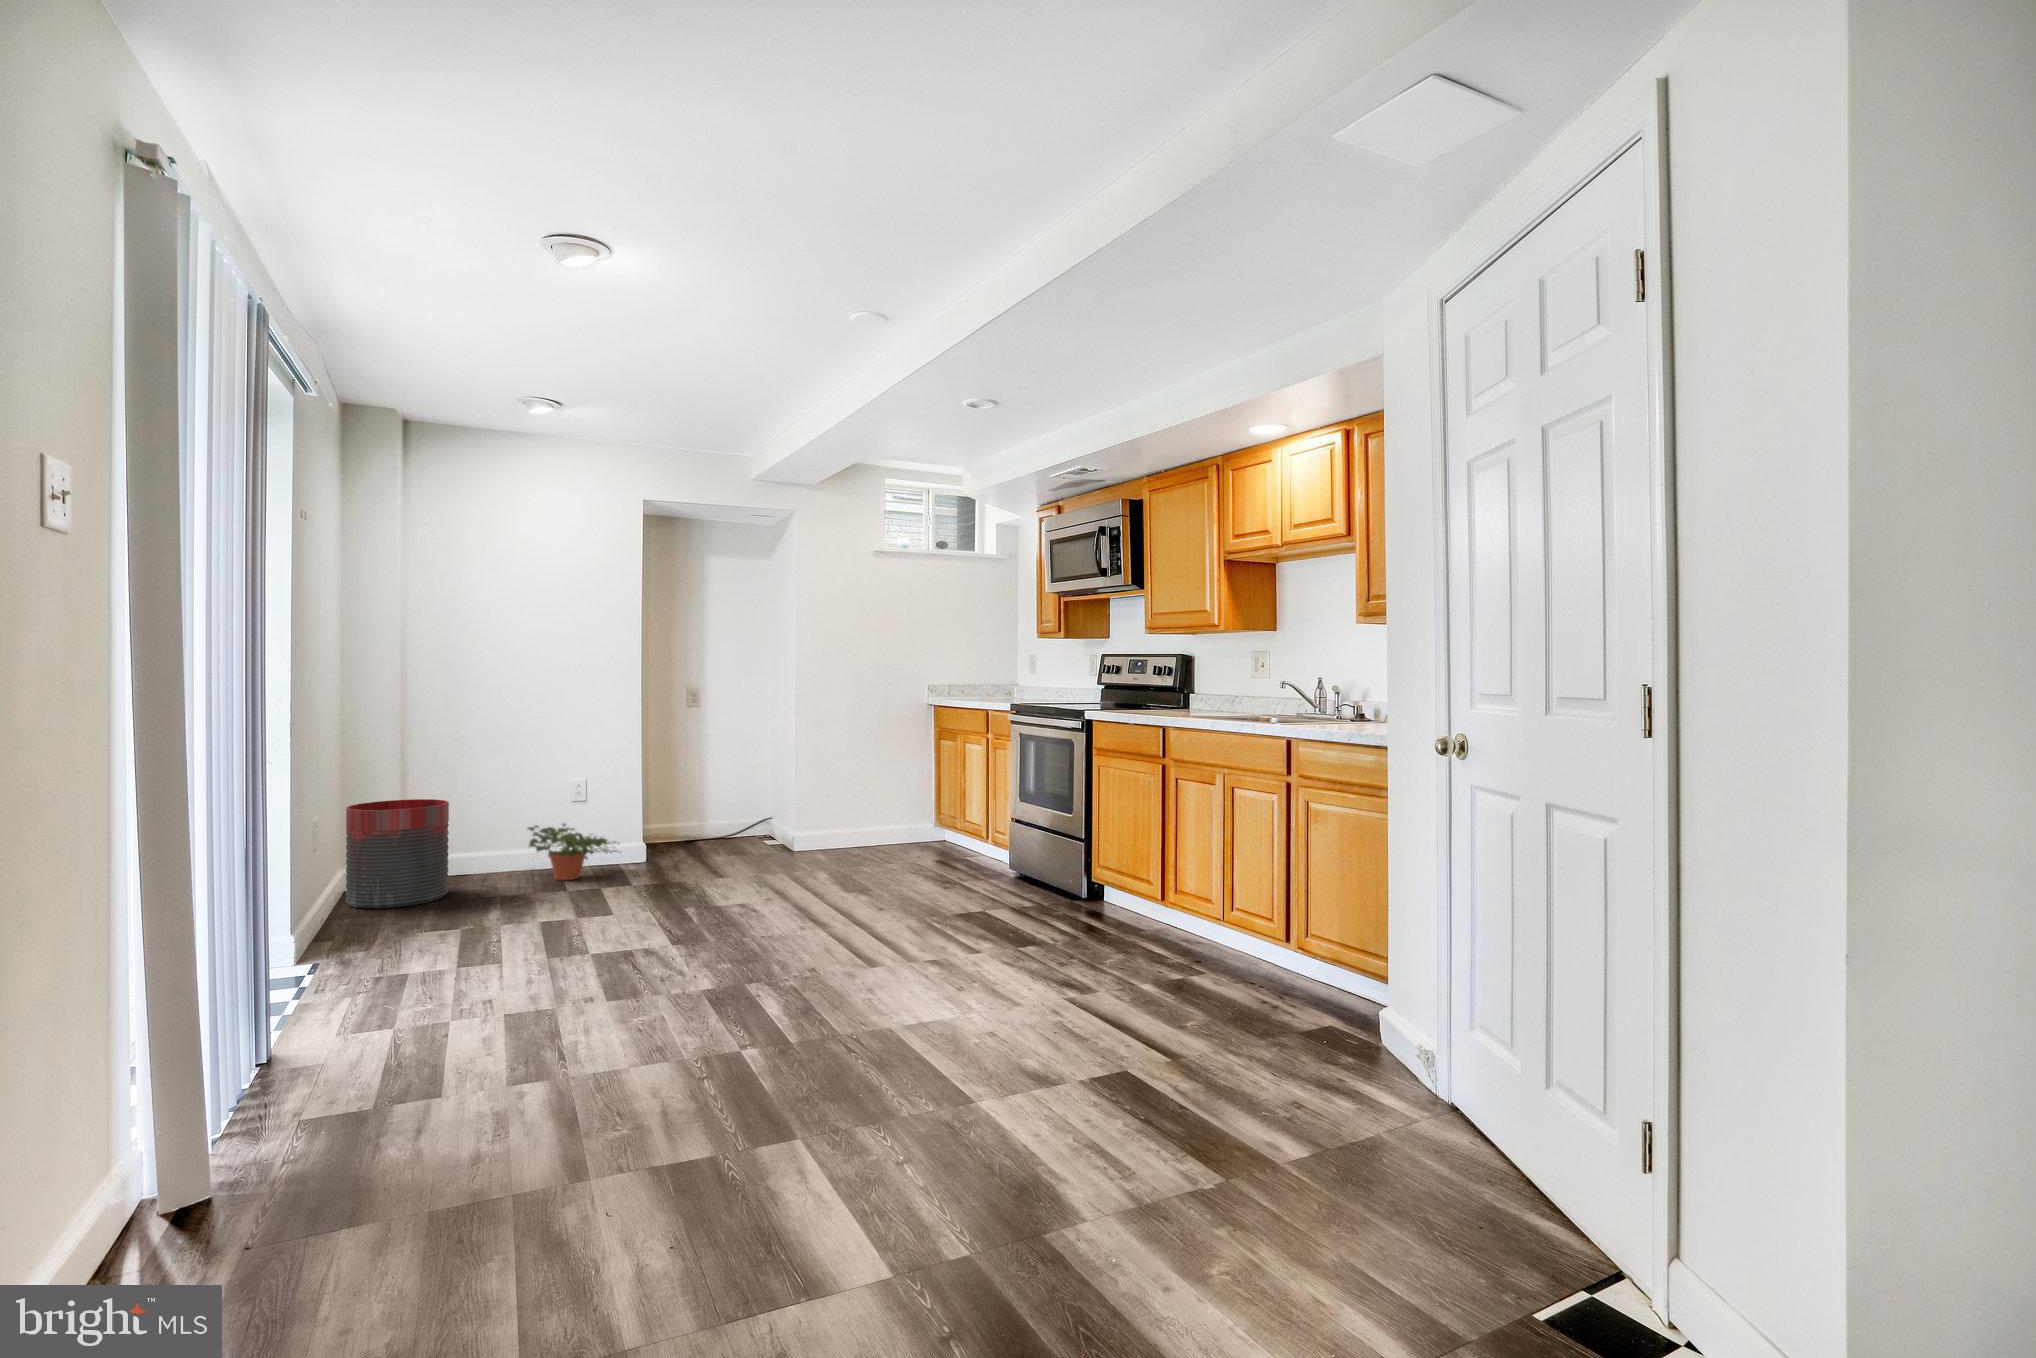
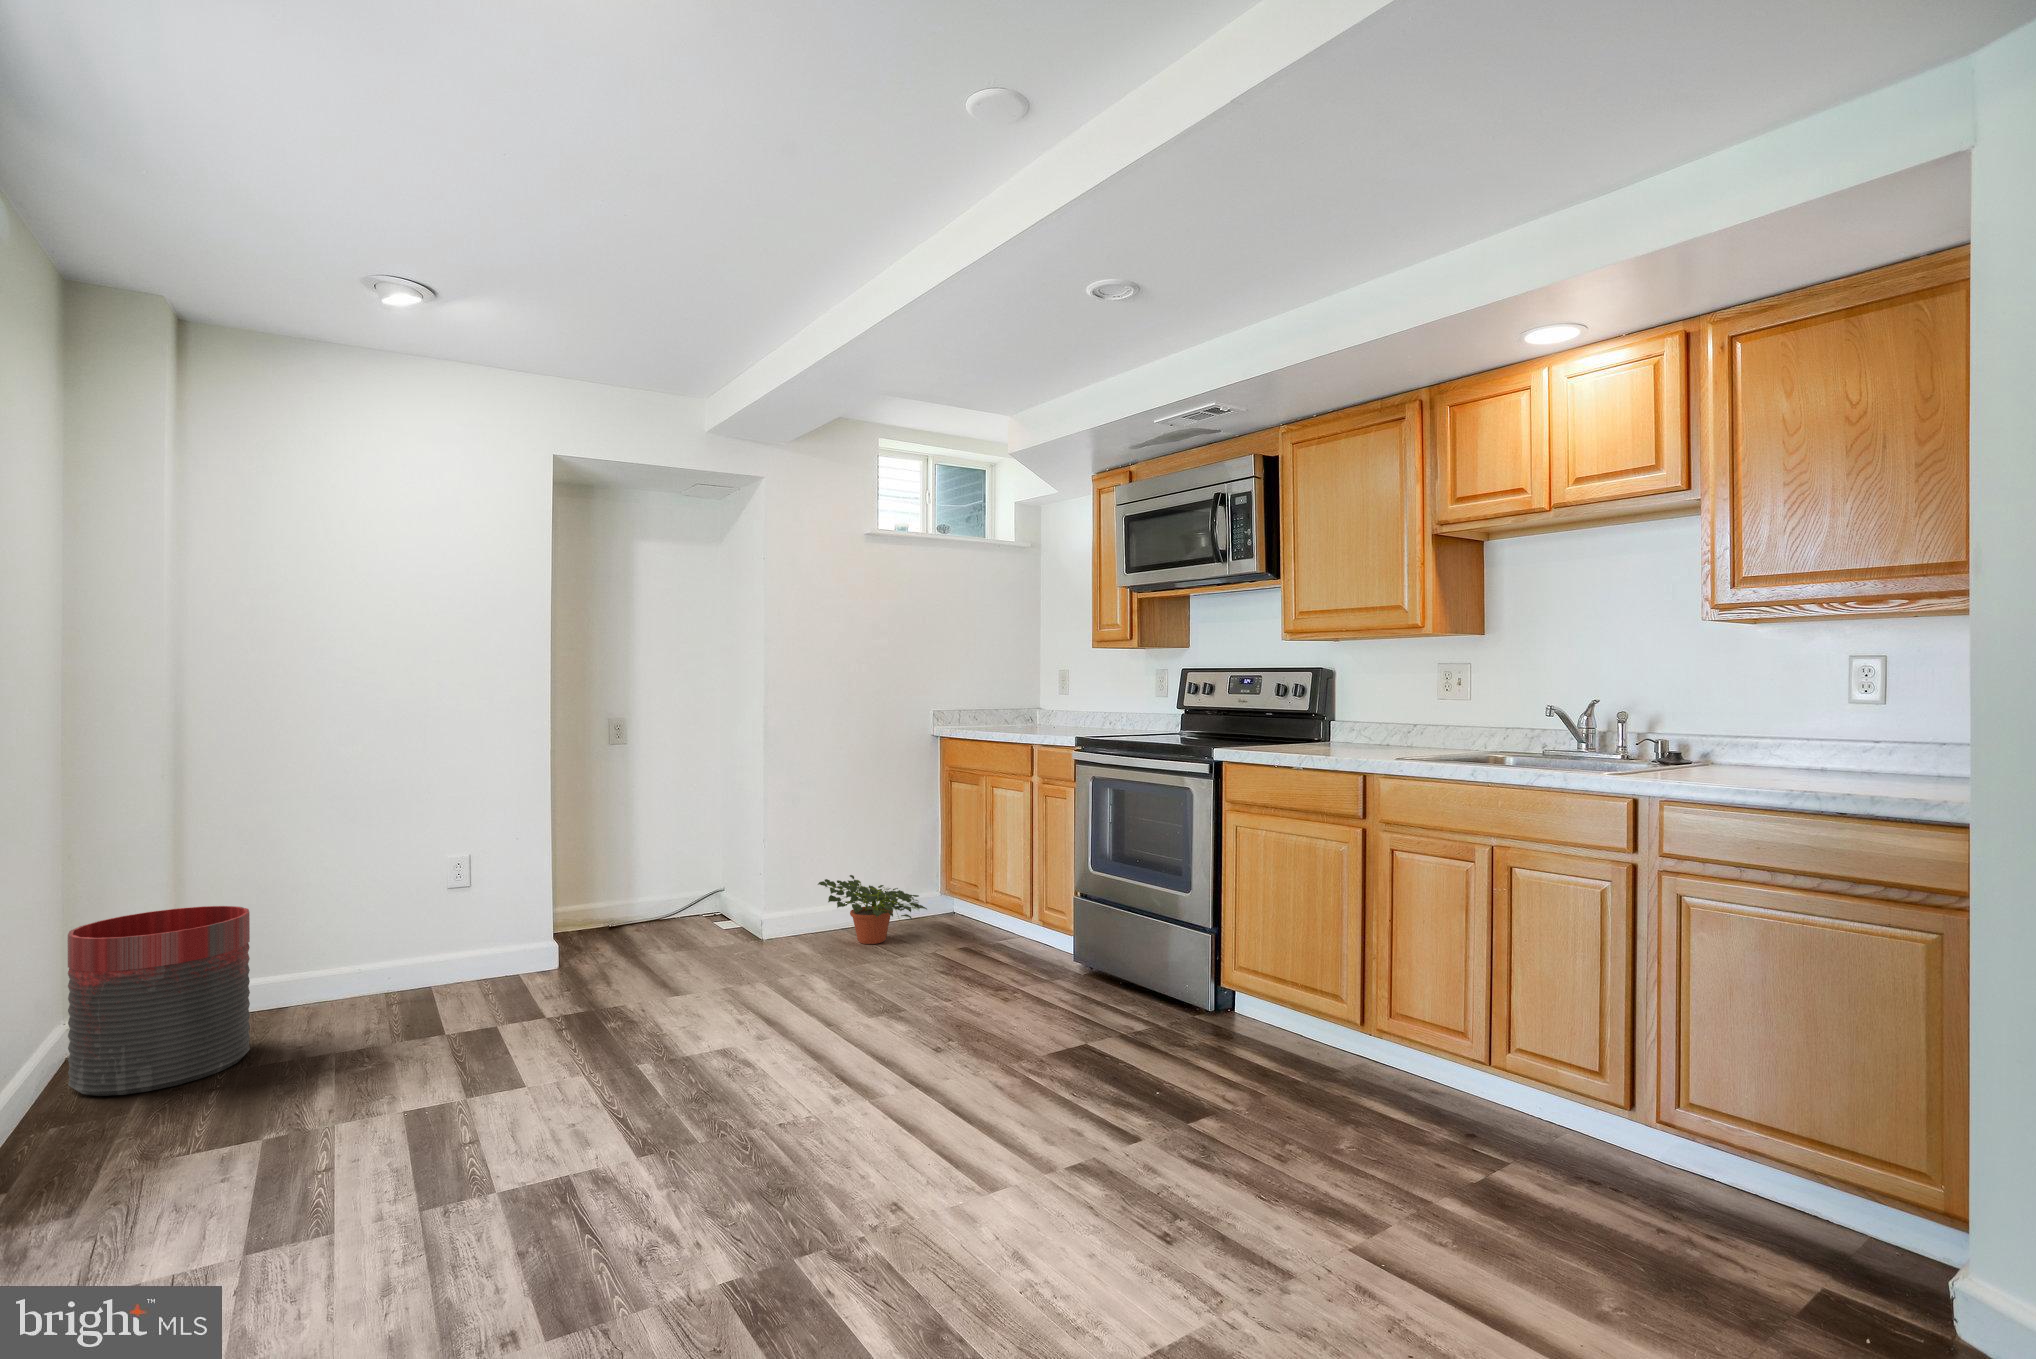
potted plant: present [528,823,616,880] -> present [818,875,927,944]

